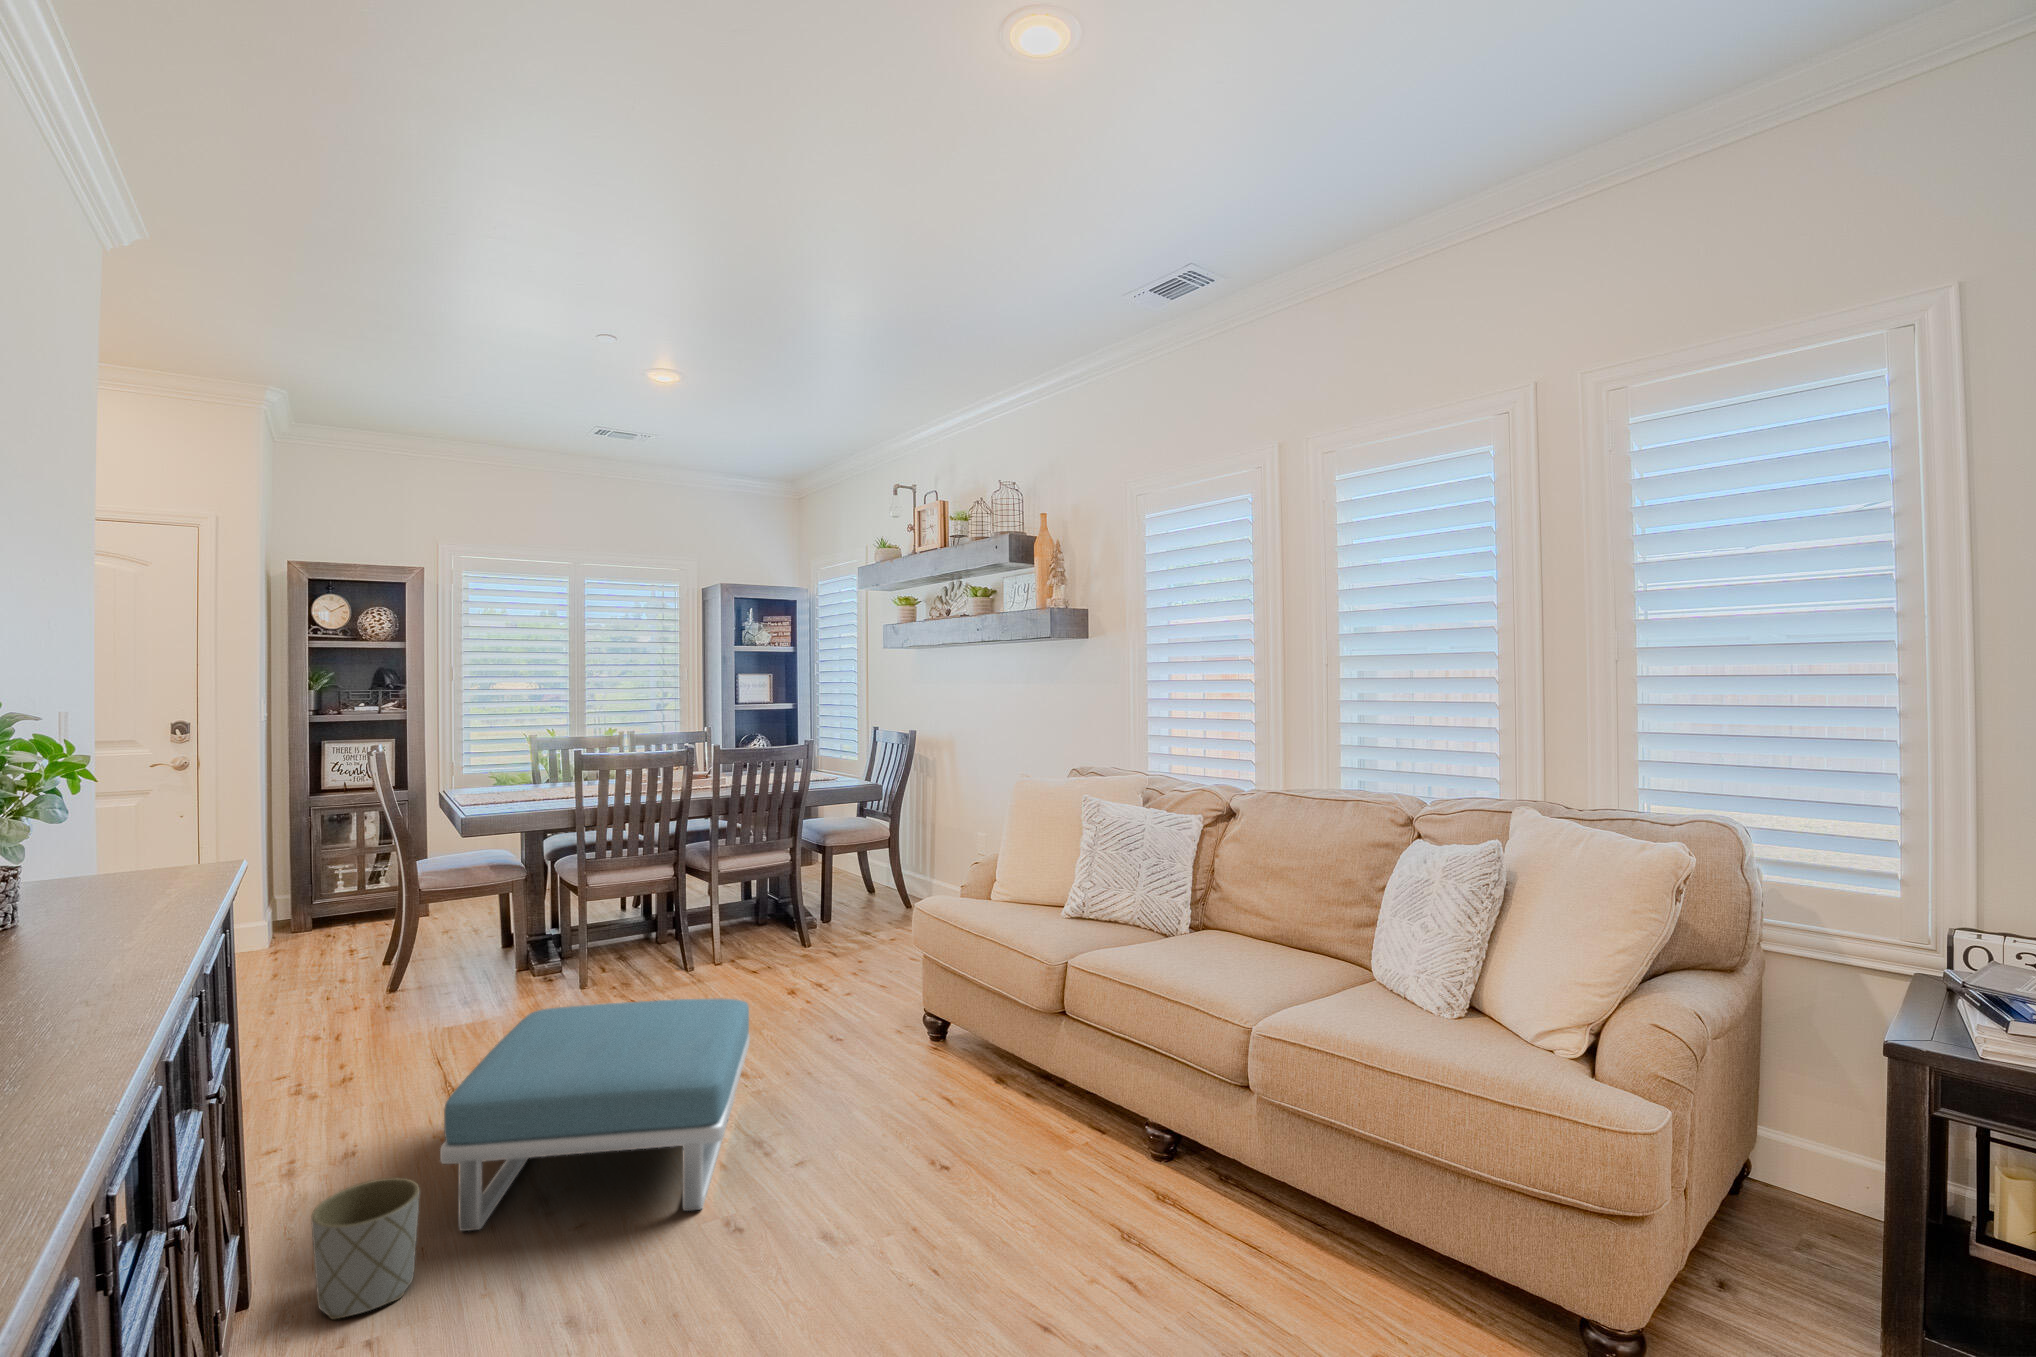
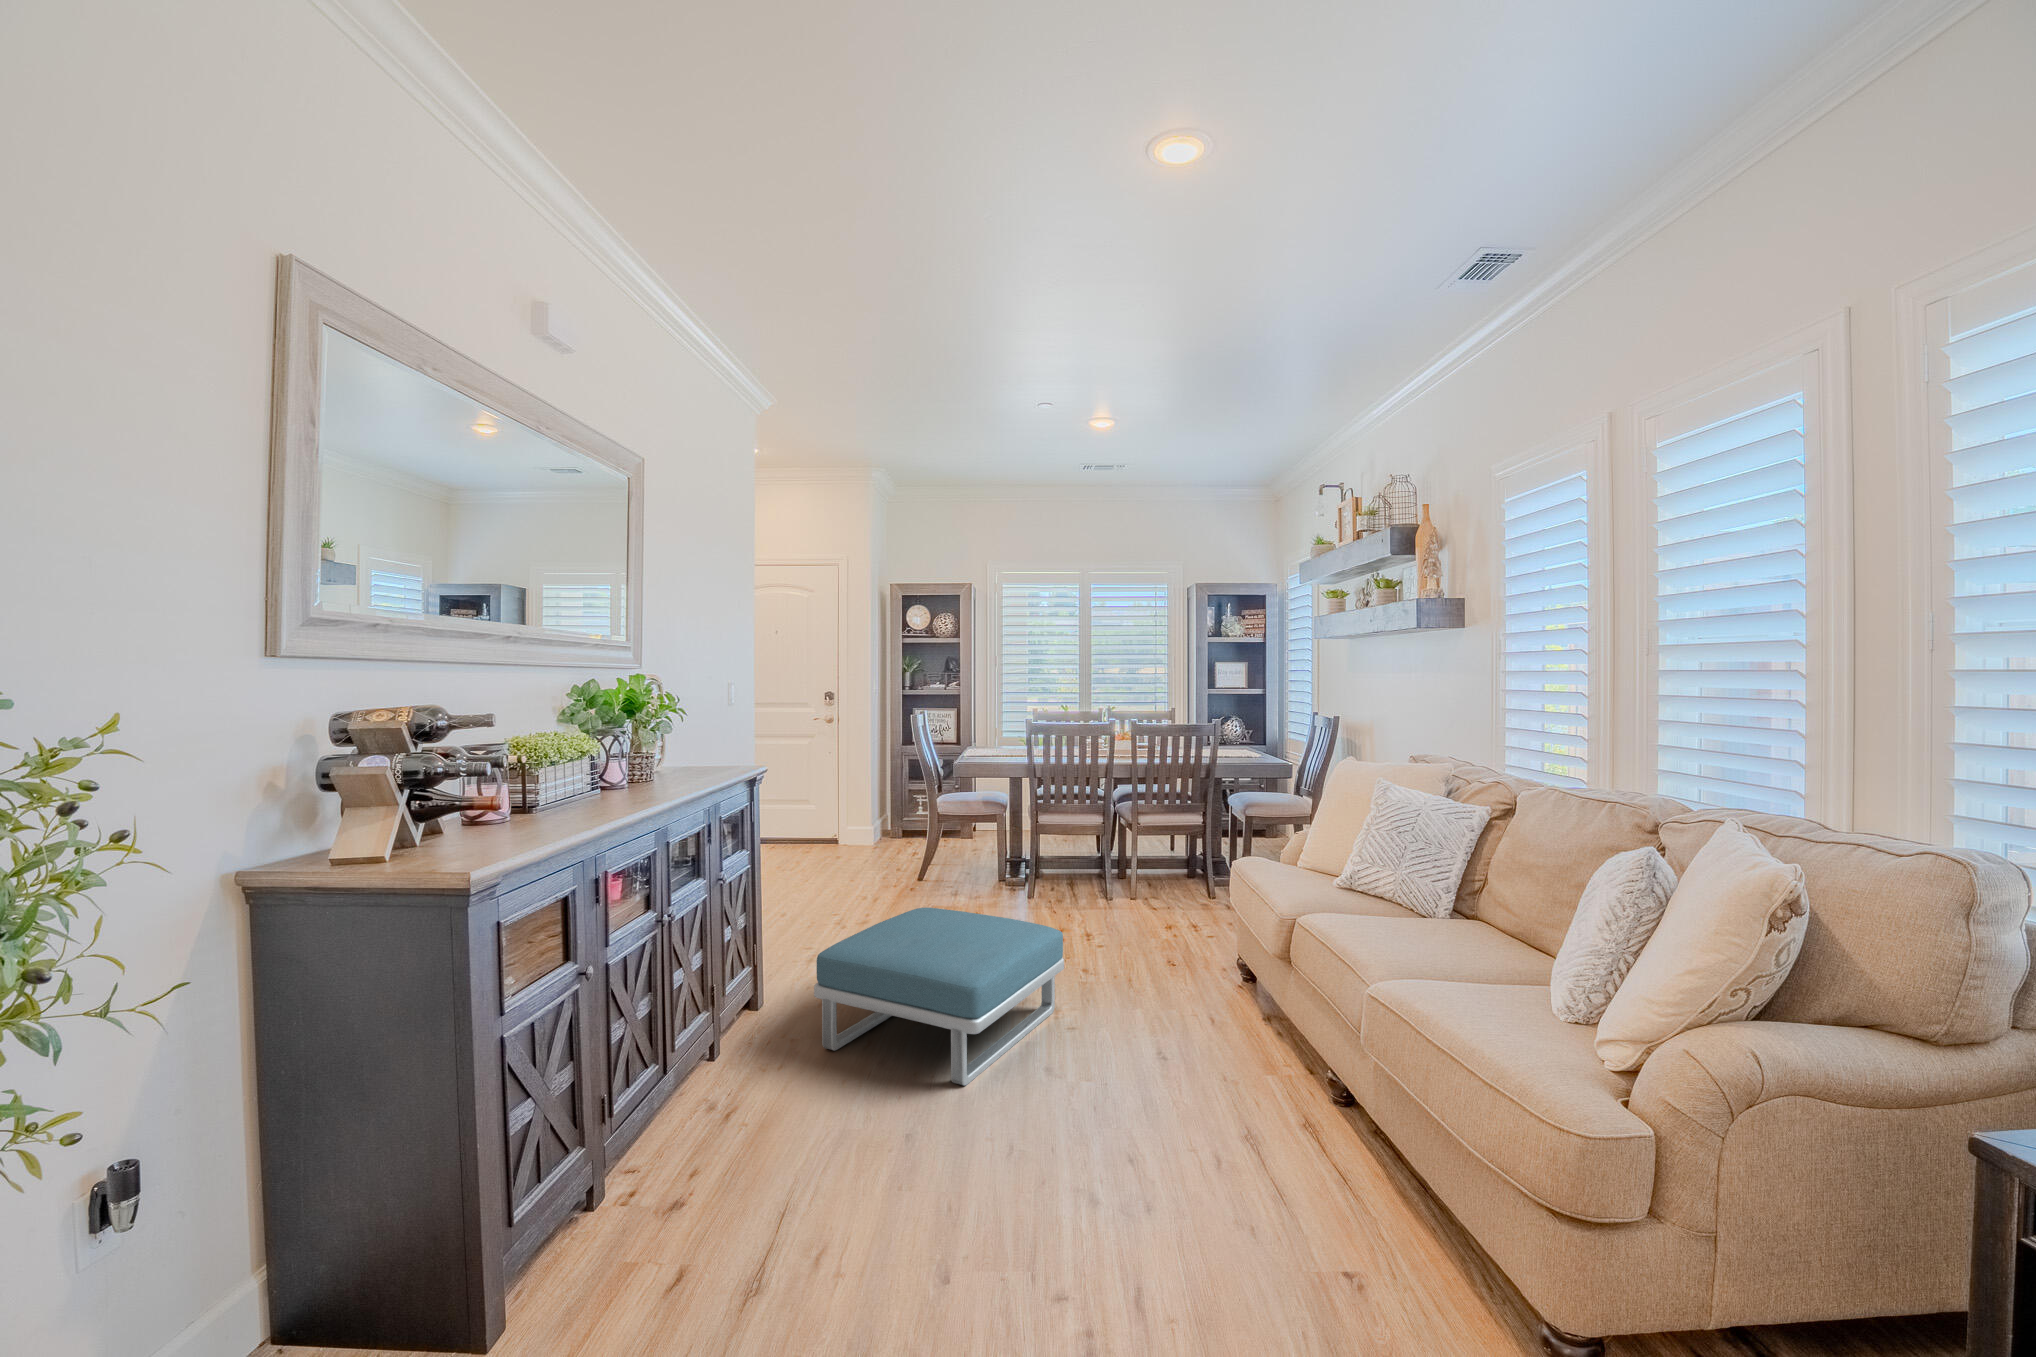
planter: present [311,1178,420,1319] -> none [723,994,786,1078]

